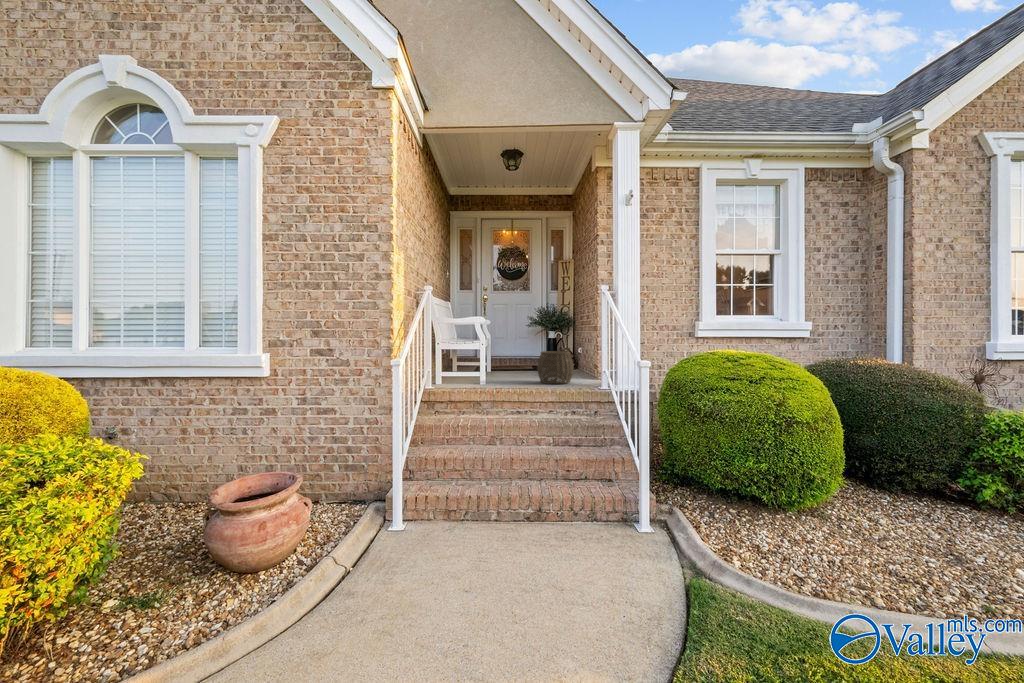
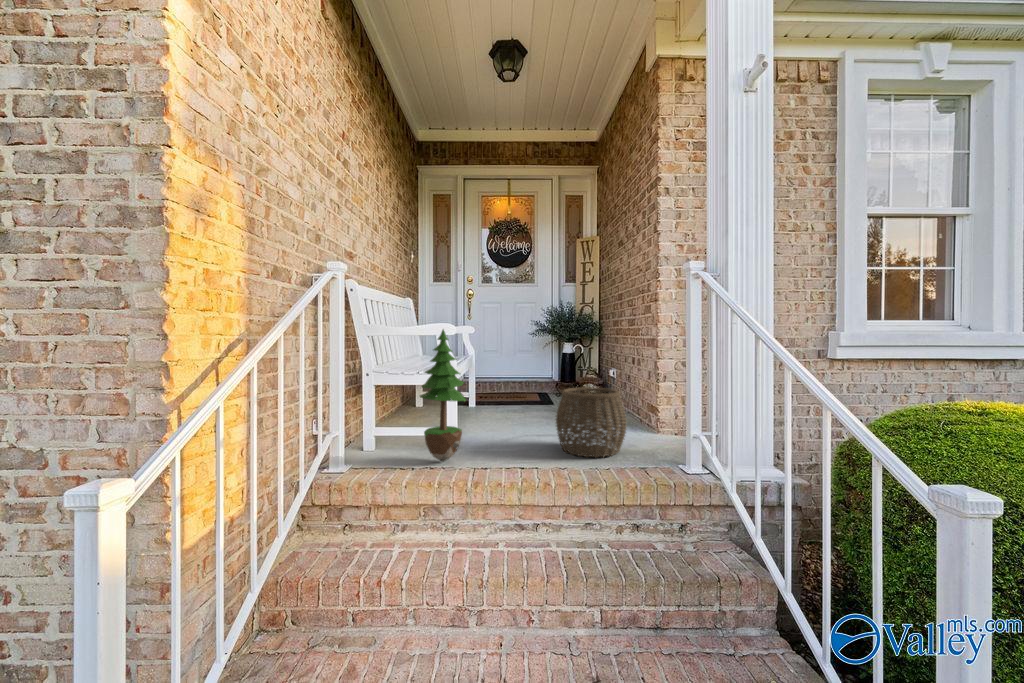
potted tree: none [469,319,493,385] -> present [420,330,466,462]

